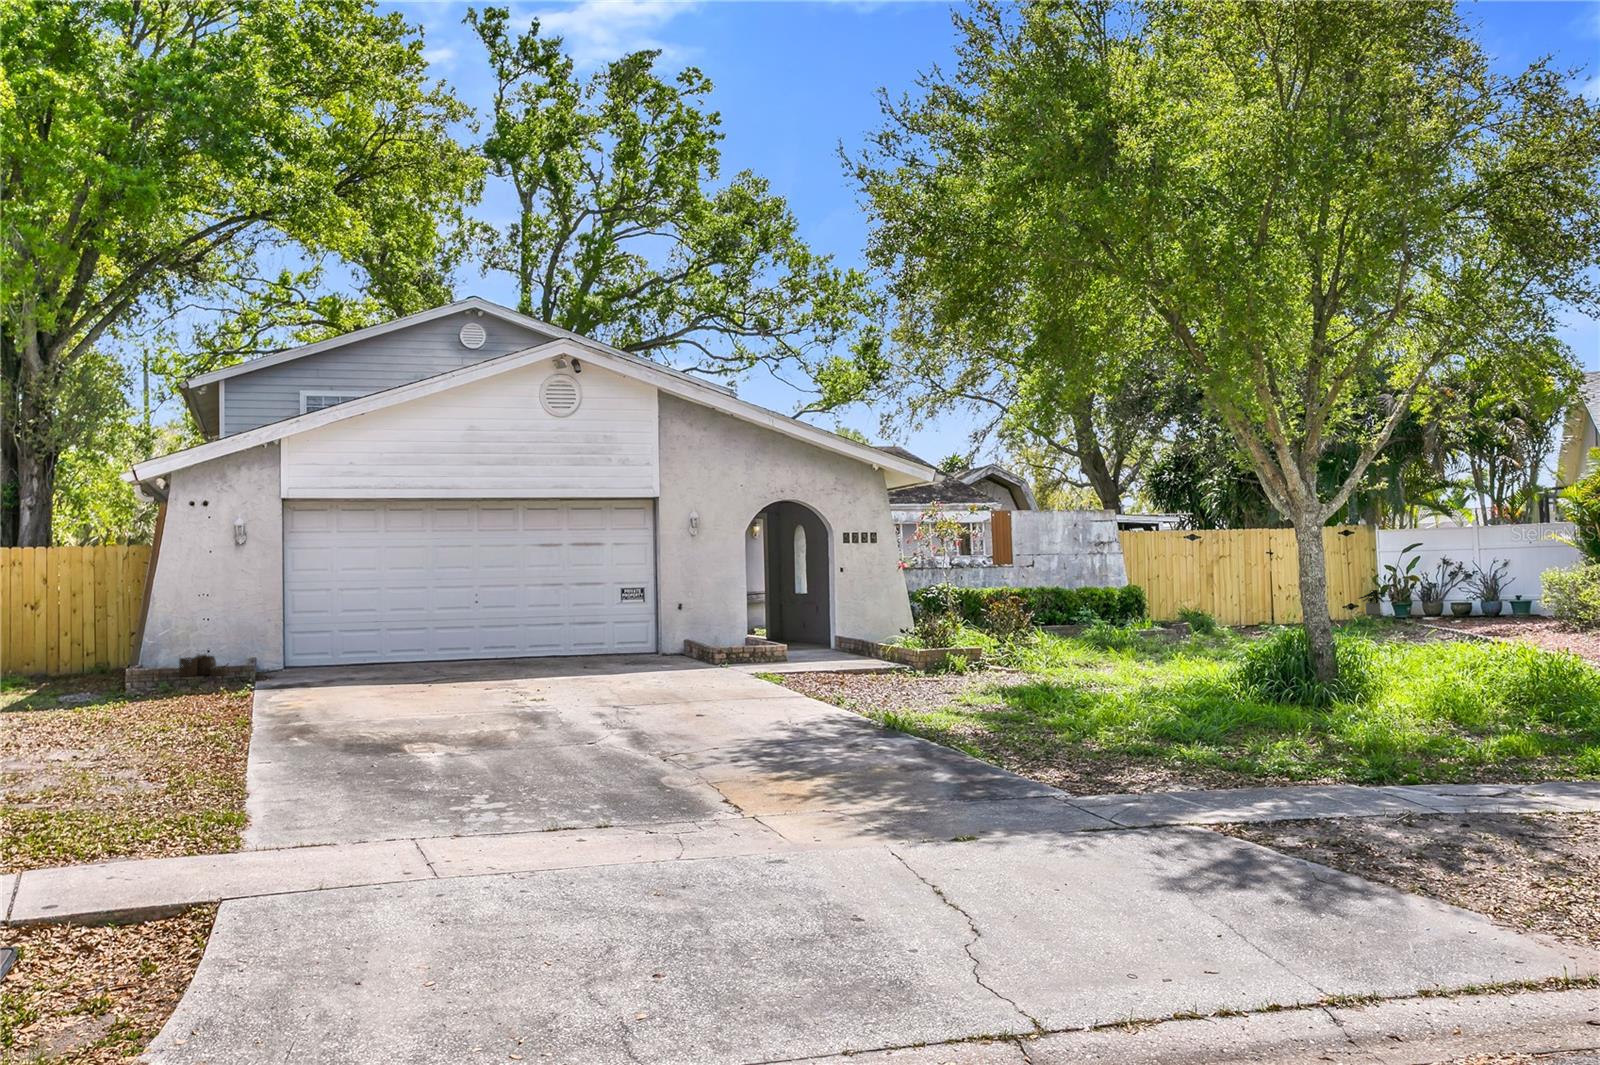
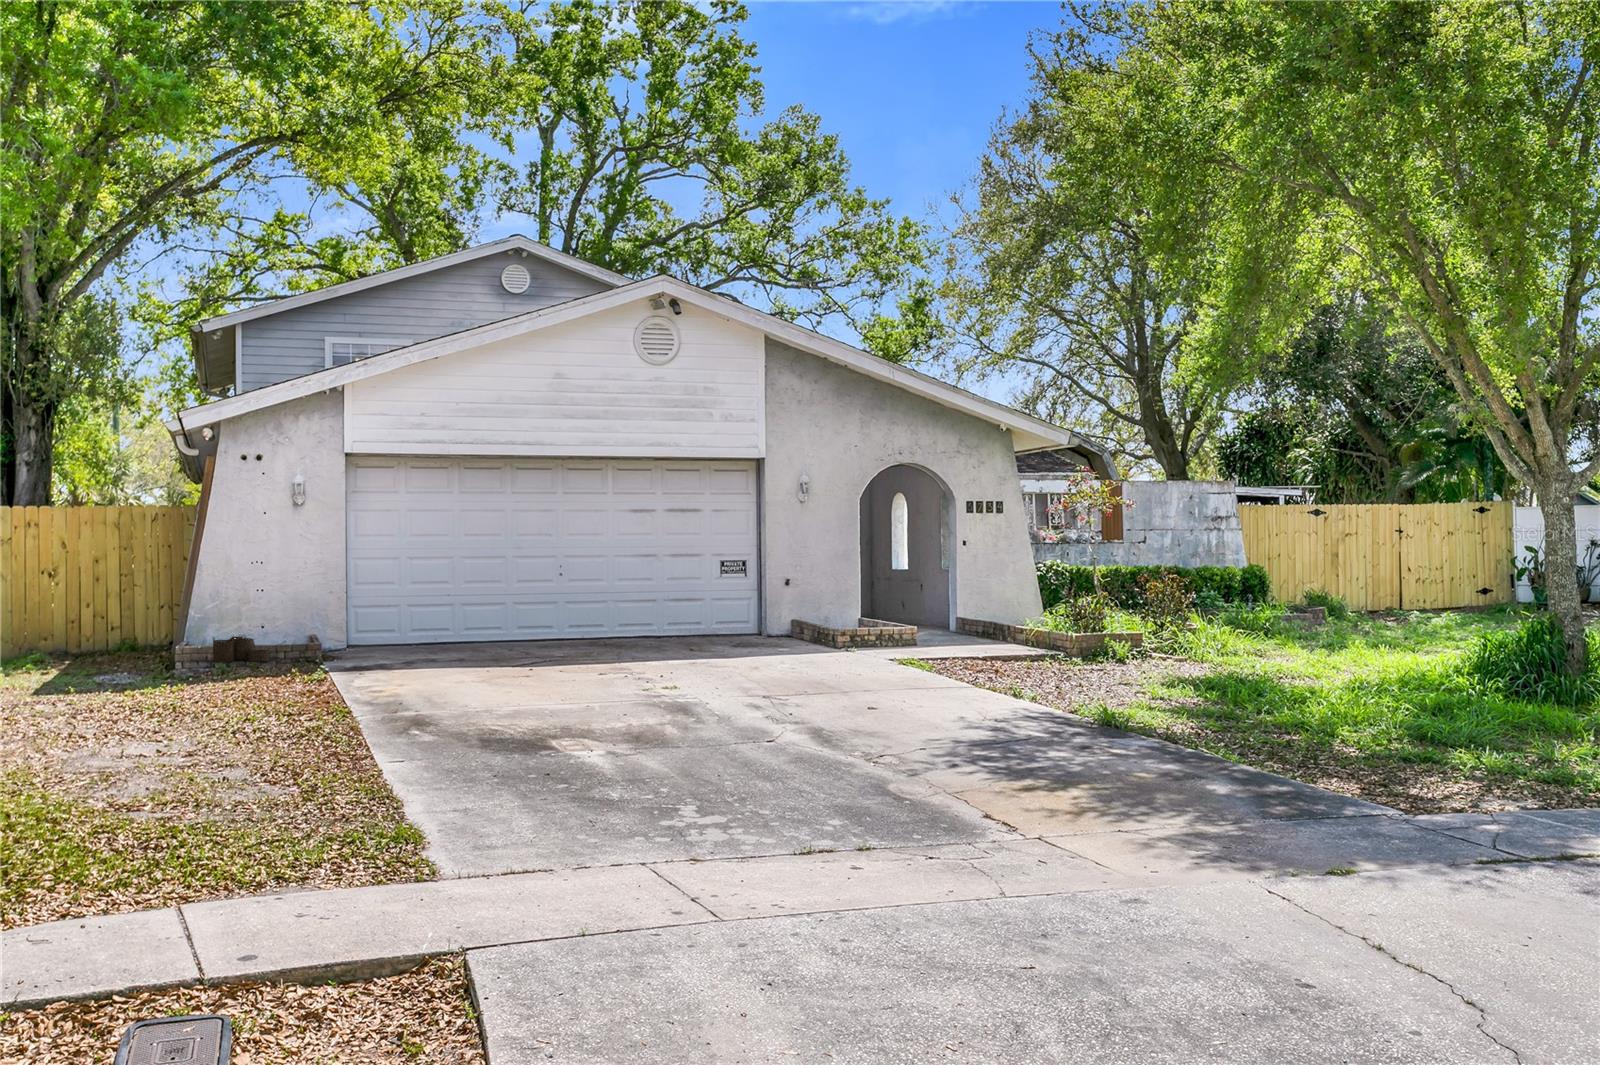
potted plant: present [1359,590,1387,615] -> none [1496,573,1532,600]

